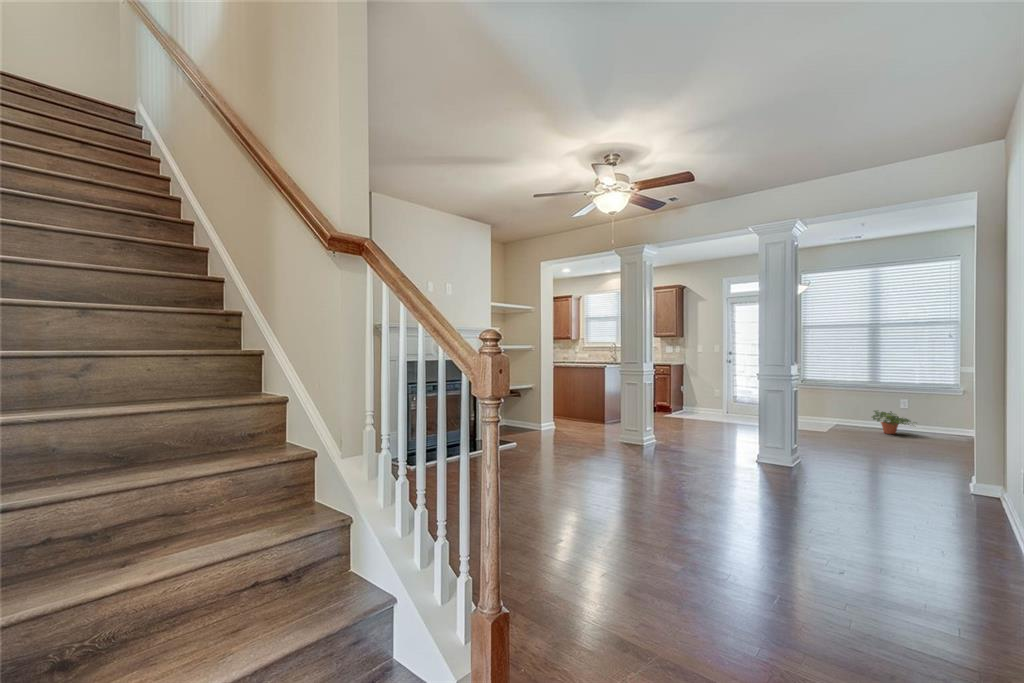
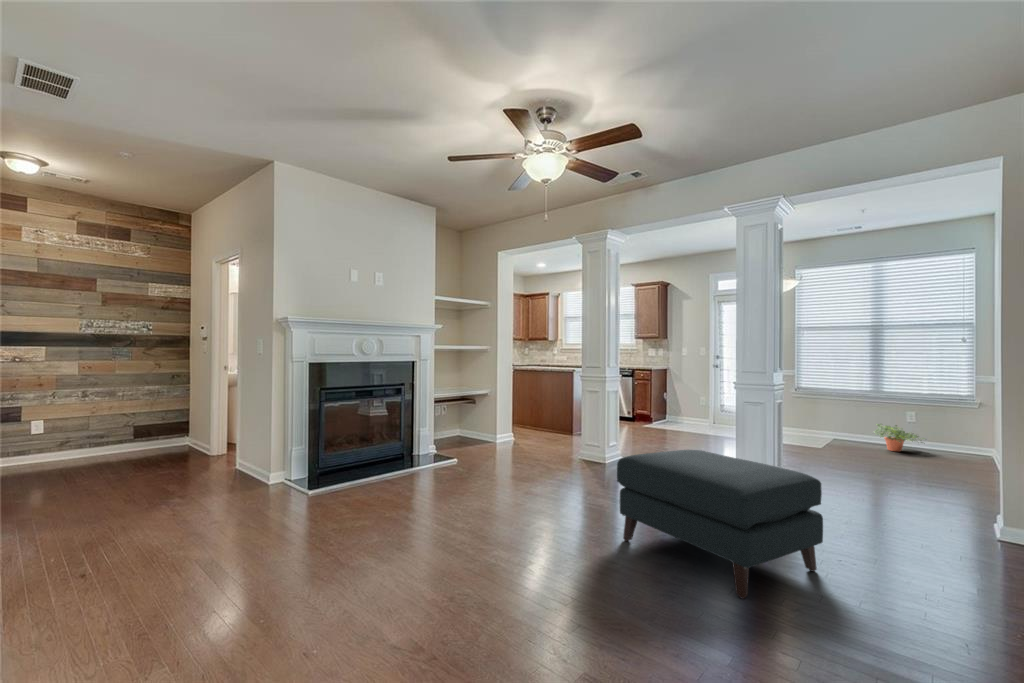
ottoman: none [675,428,840,534] -> present [617,450,823,599]

